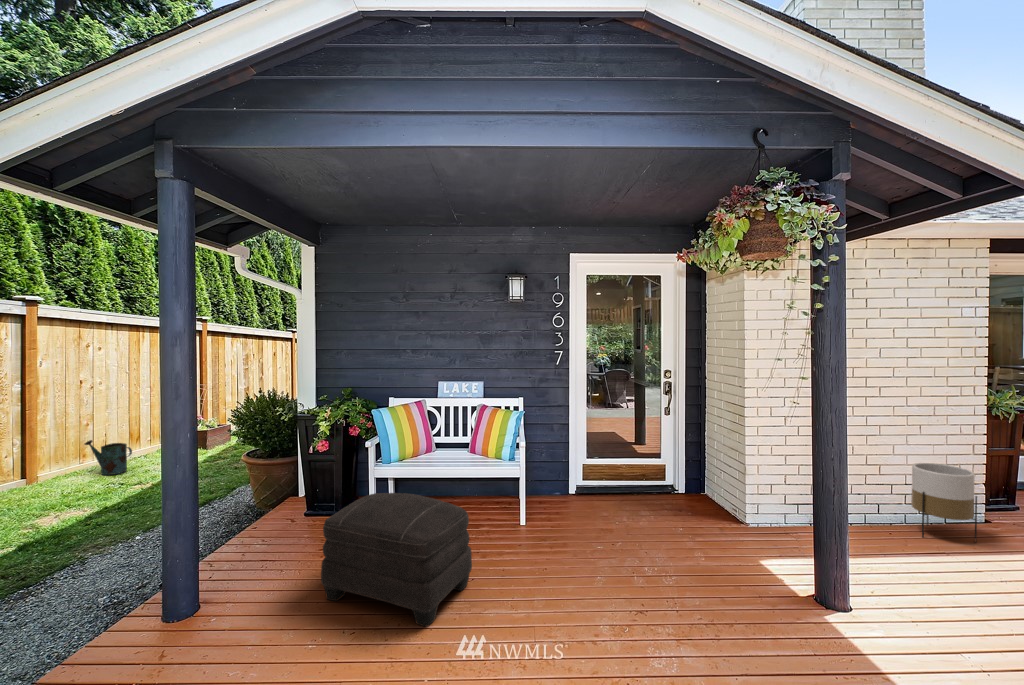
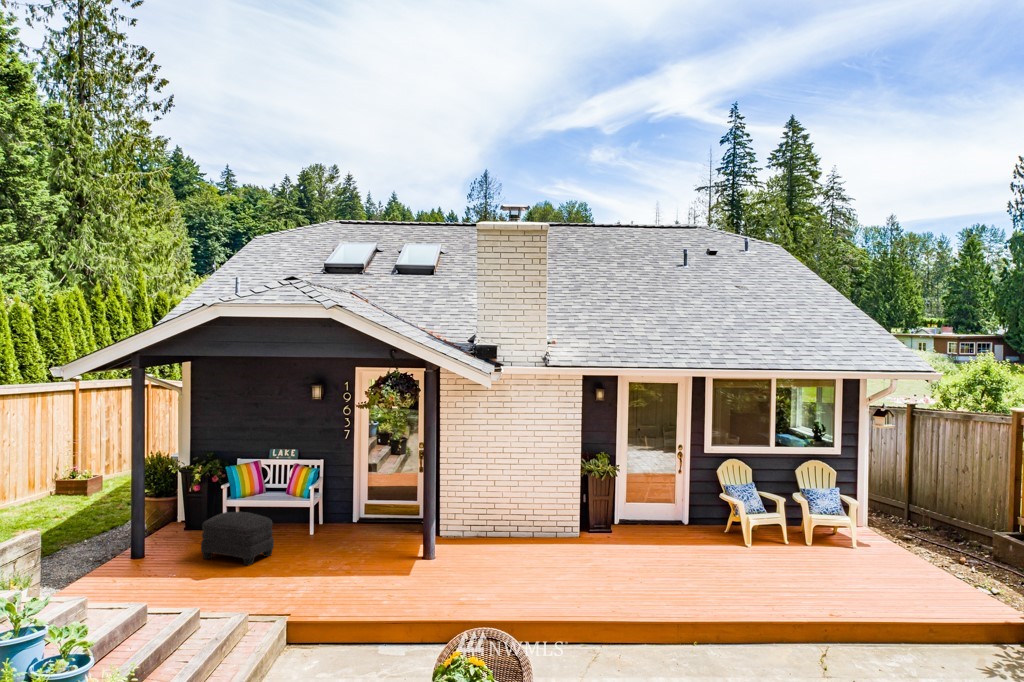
watering can: present [85,440,132,475] -> none [11,483,47,508]
planter: present [911,463,977,543] -> none [527,502,553,543]

